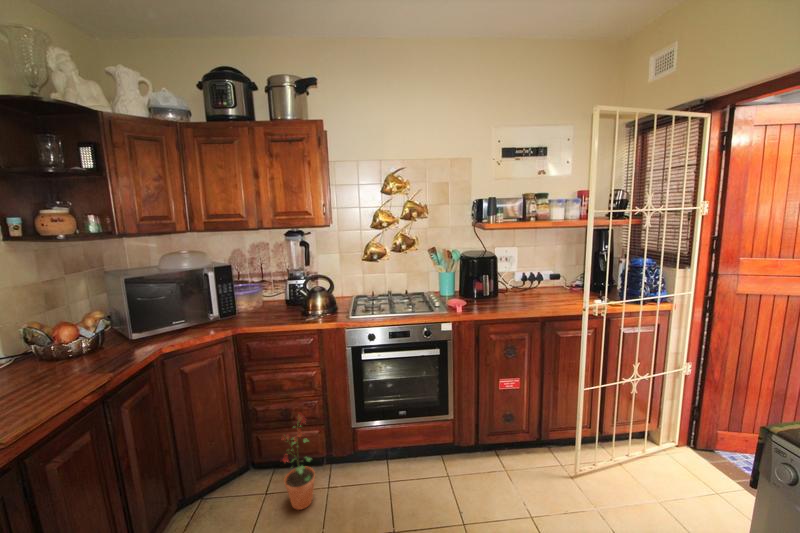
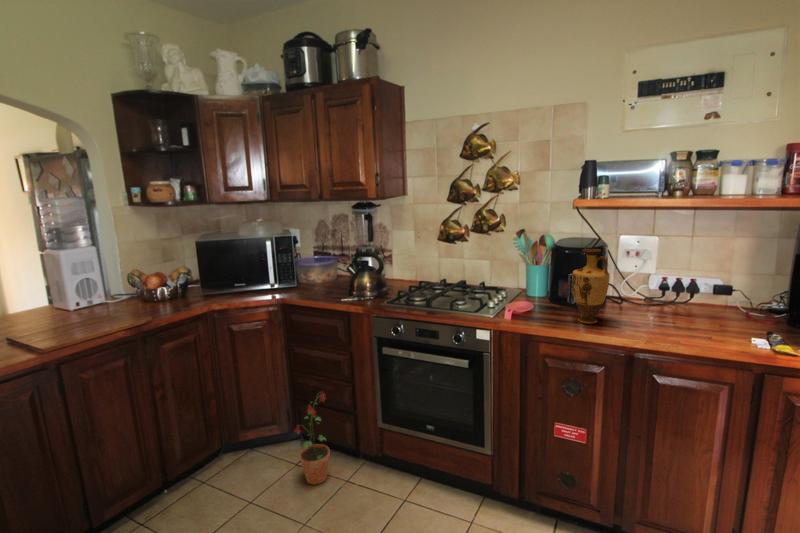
vase: none [497,256,521,307] -> present [572,249,610,324]

